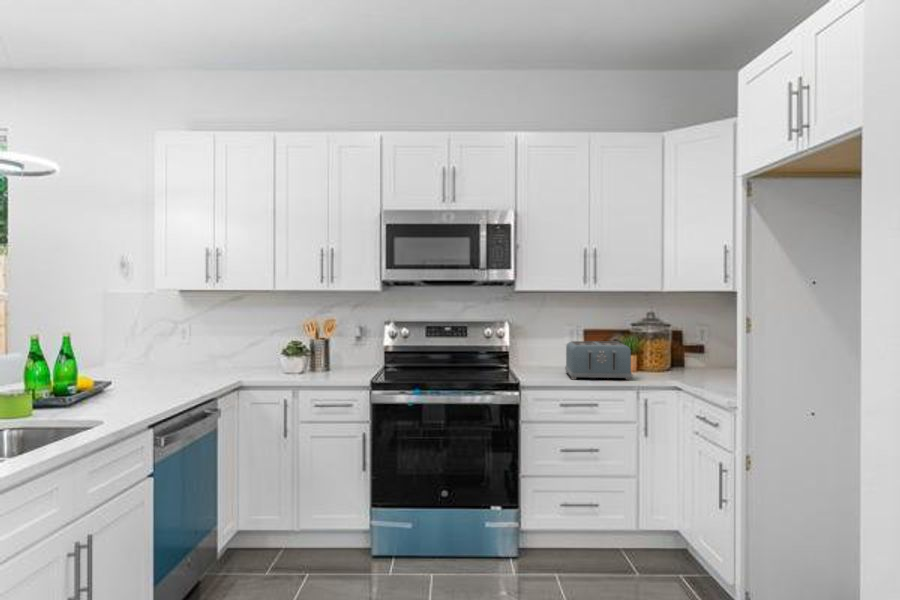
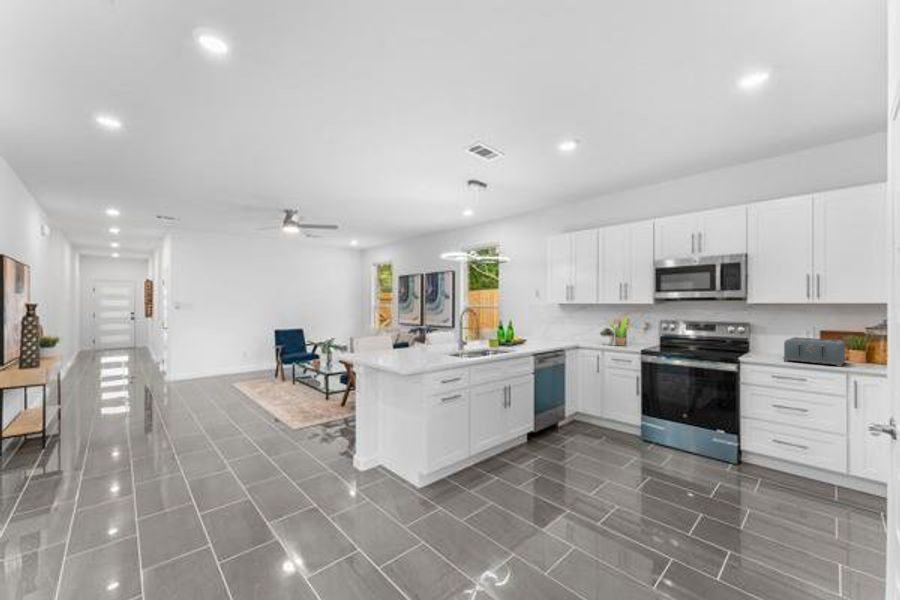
potted plant: none [291,317,345,376] -> present [611,318,631,346]

